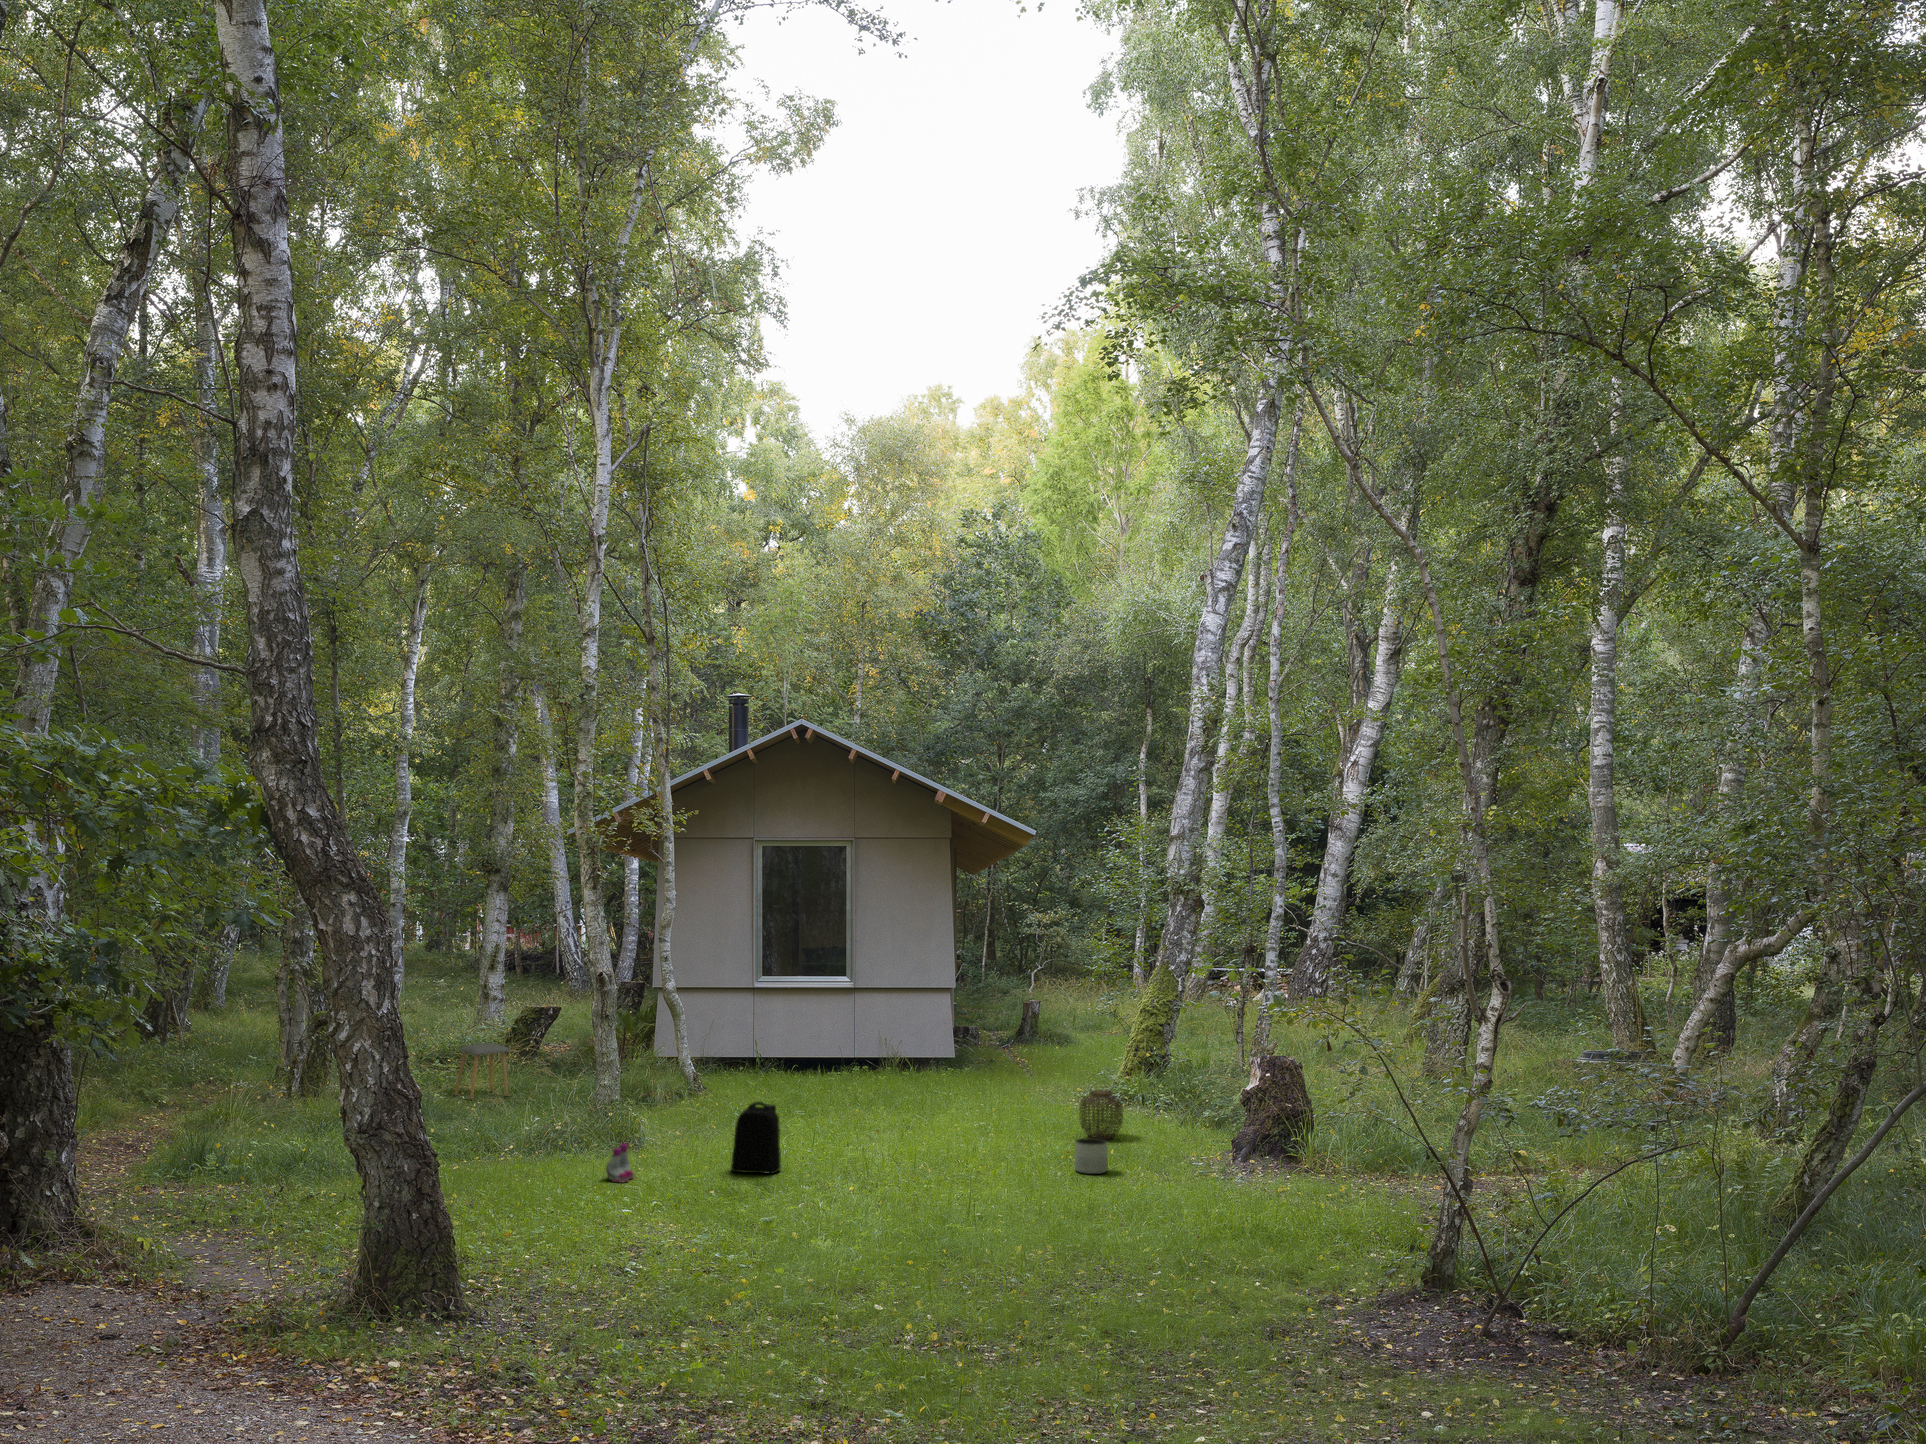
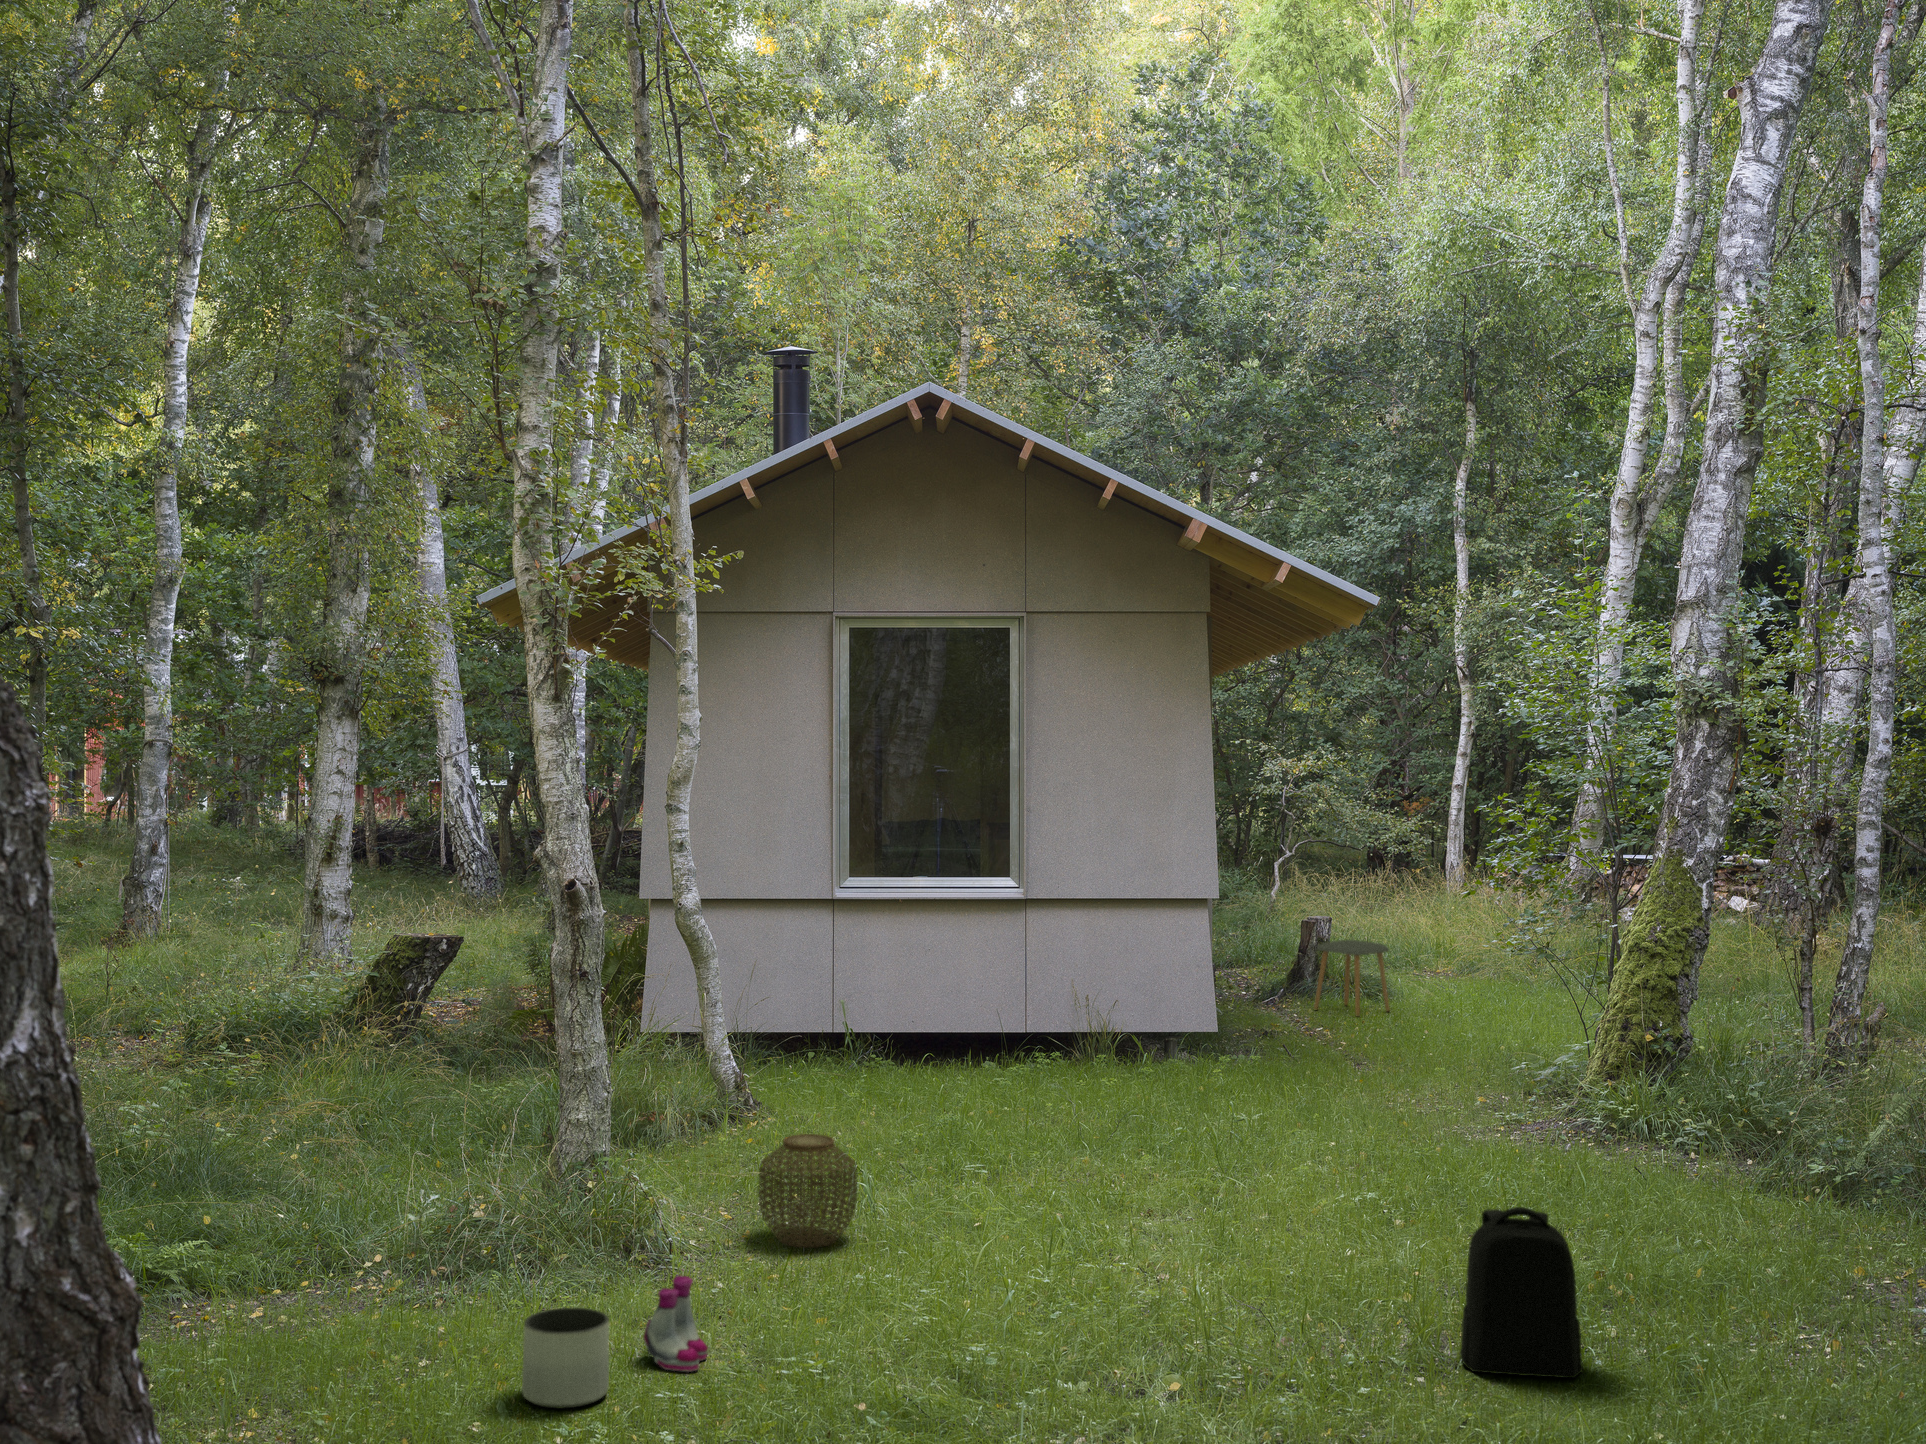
stool: present [455,1043,510,1100] -> present [1314,940,1390,1017]
woven basket: present [1080,1090,1123,1140] -> present [759,1134,857,1248]
backpack: present [731,1102,781,1174] -> present [1460,1207,1583,1378]
planter: present [1075,1138,1108,1174] -> present [522,1307,609,1408]

